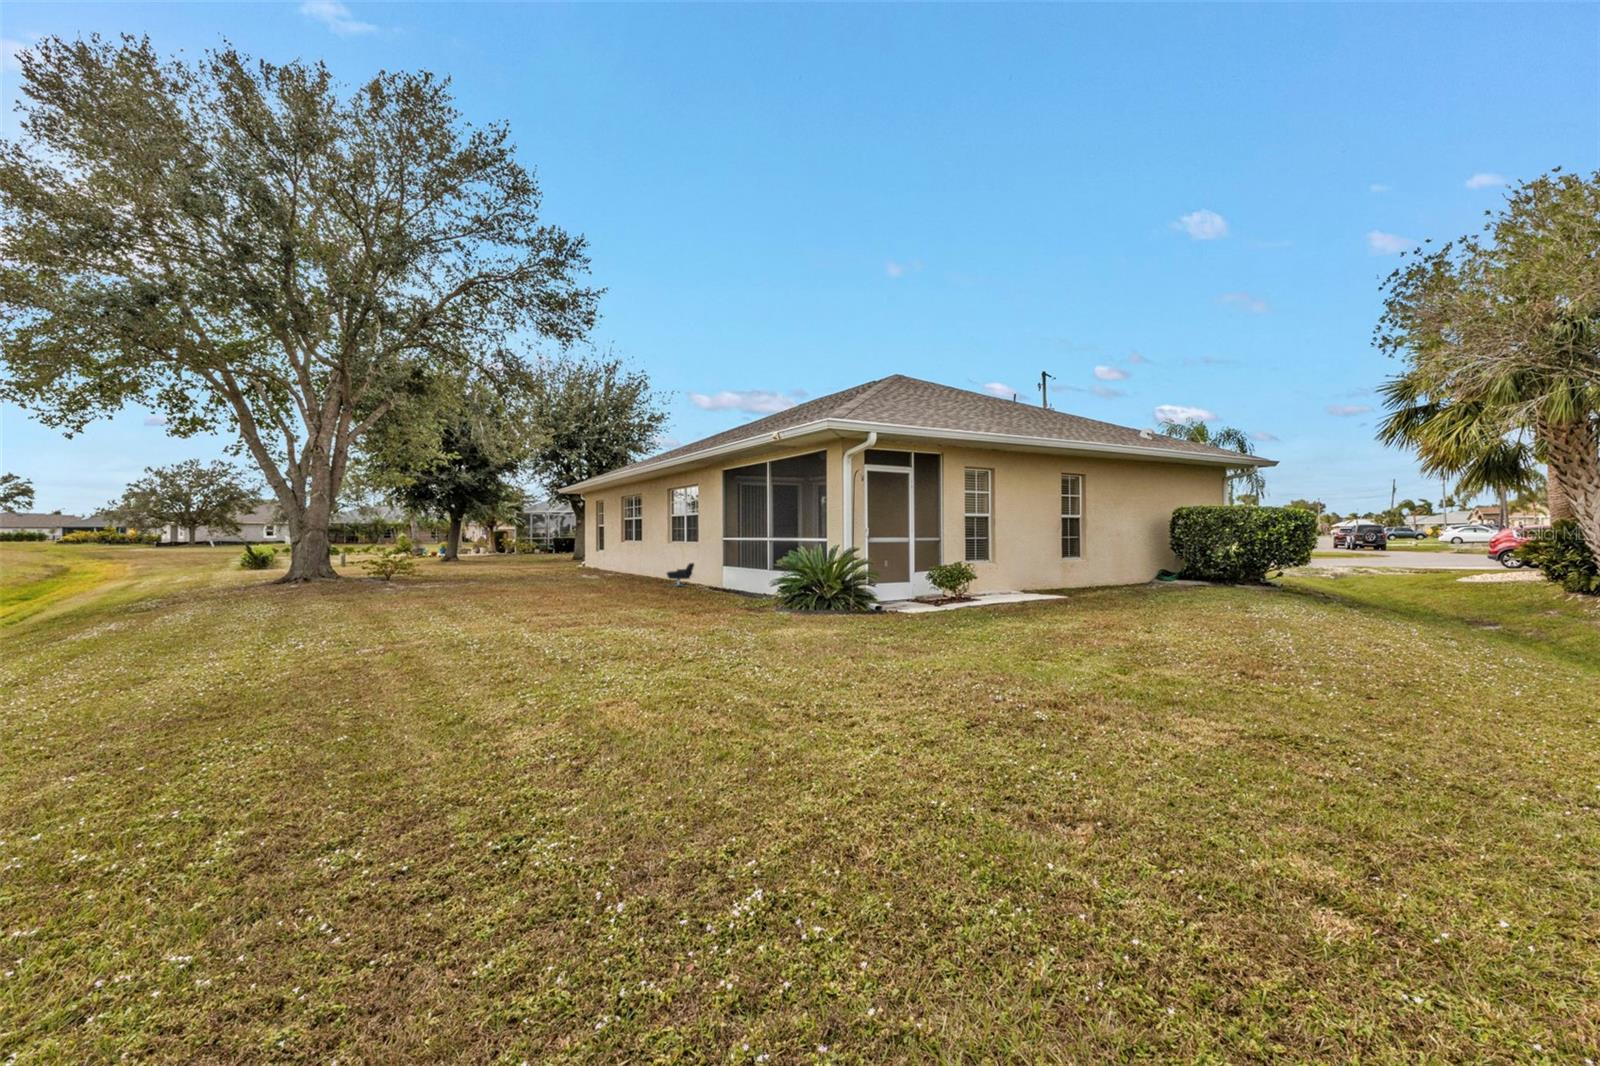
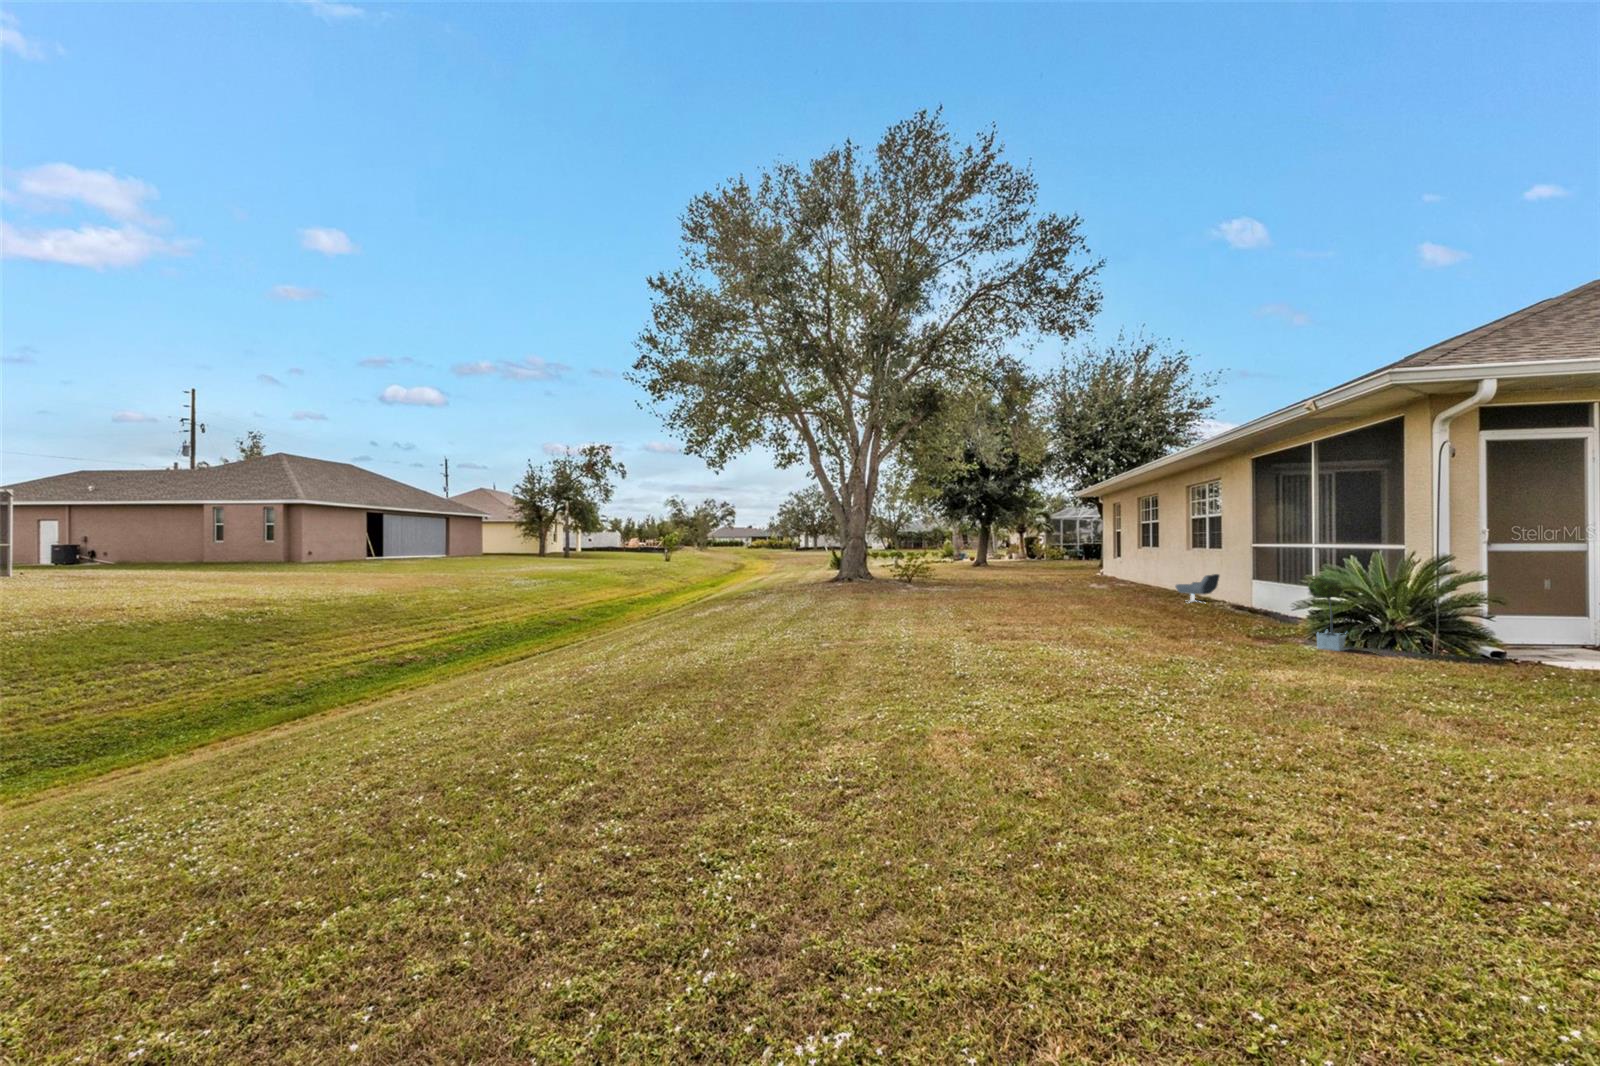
potted tree: none [786,564,808,615] -> present [1308,579,1348,651]

